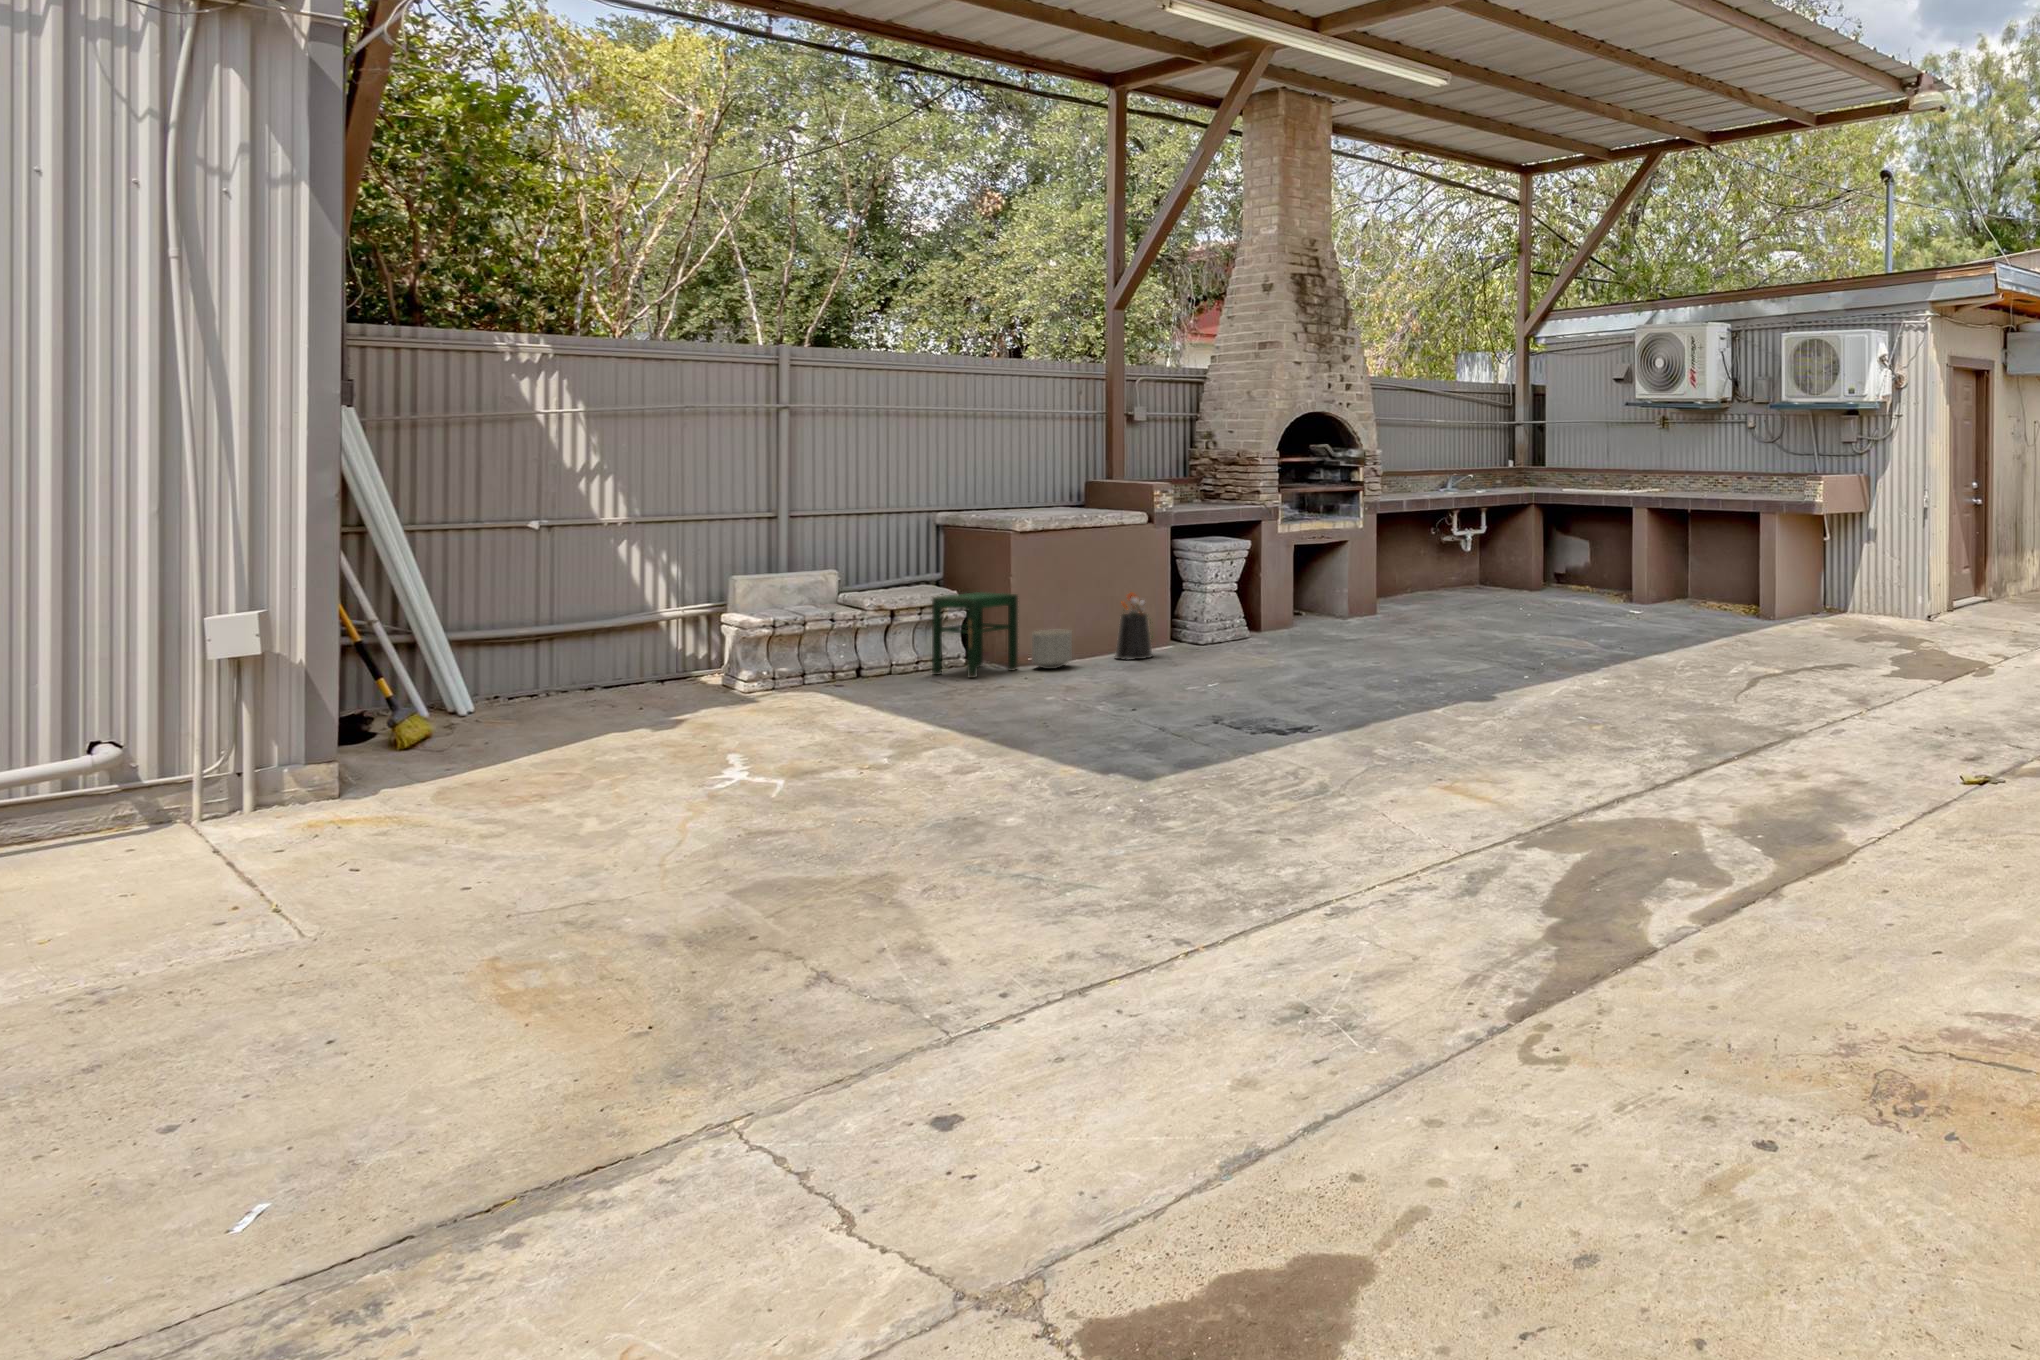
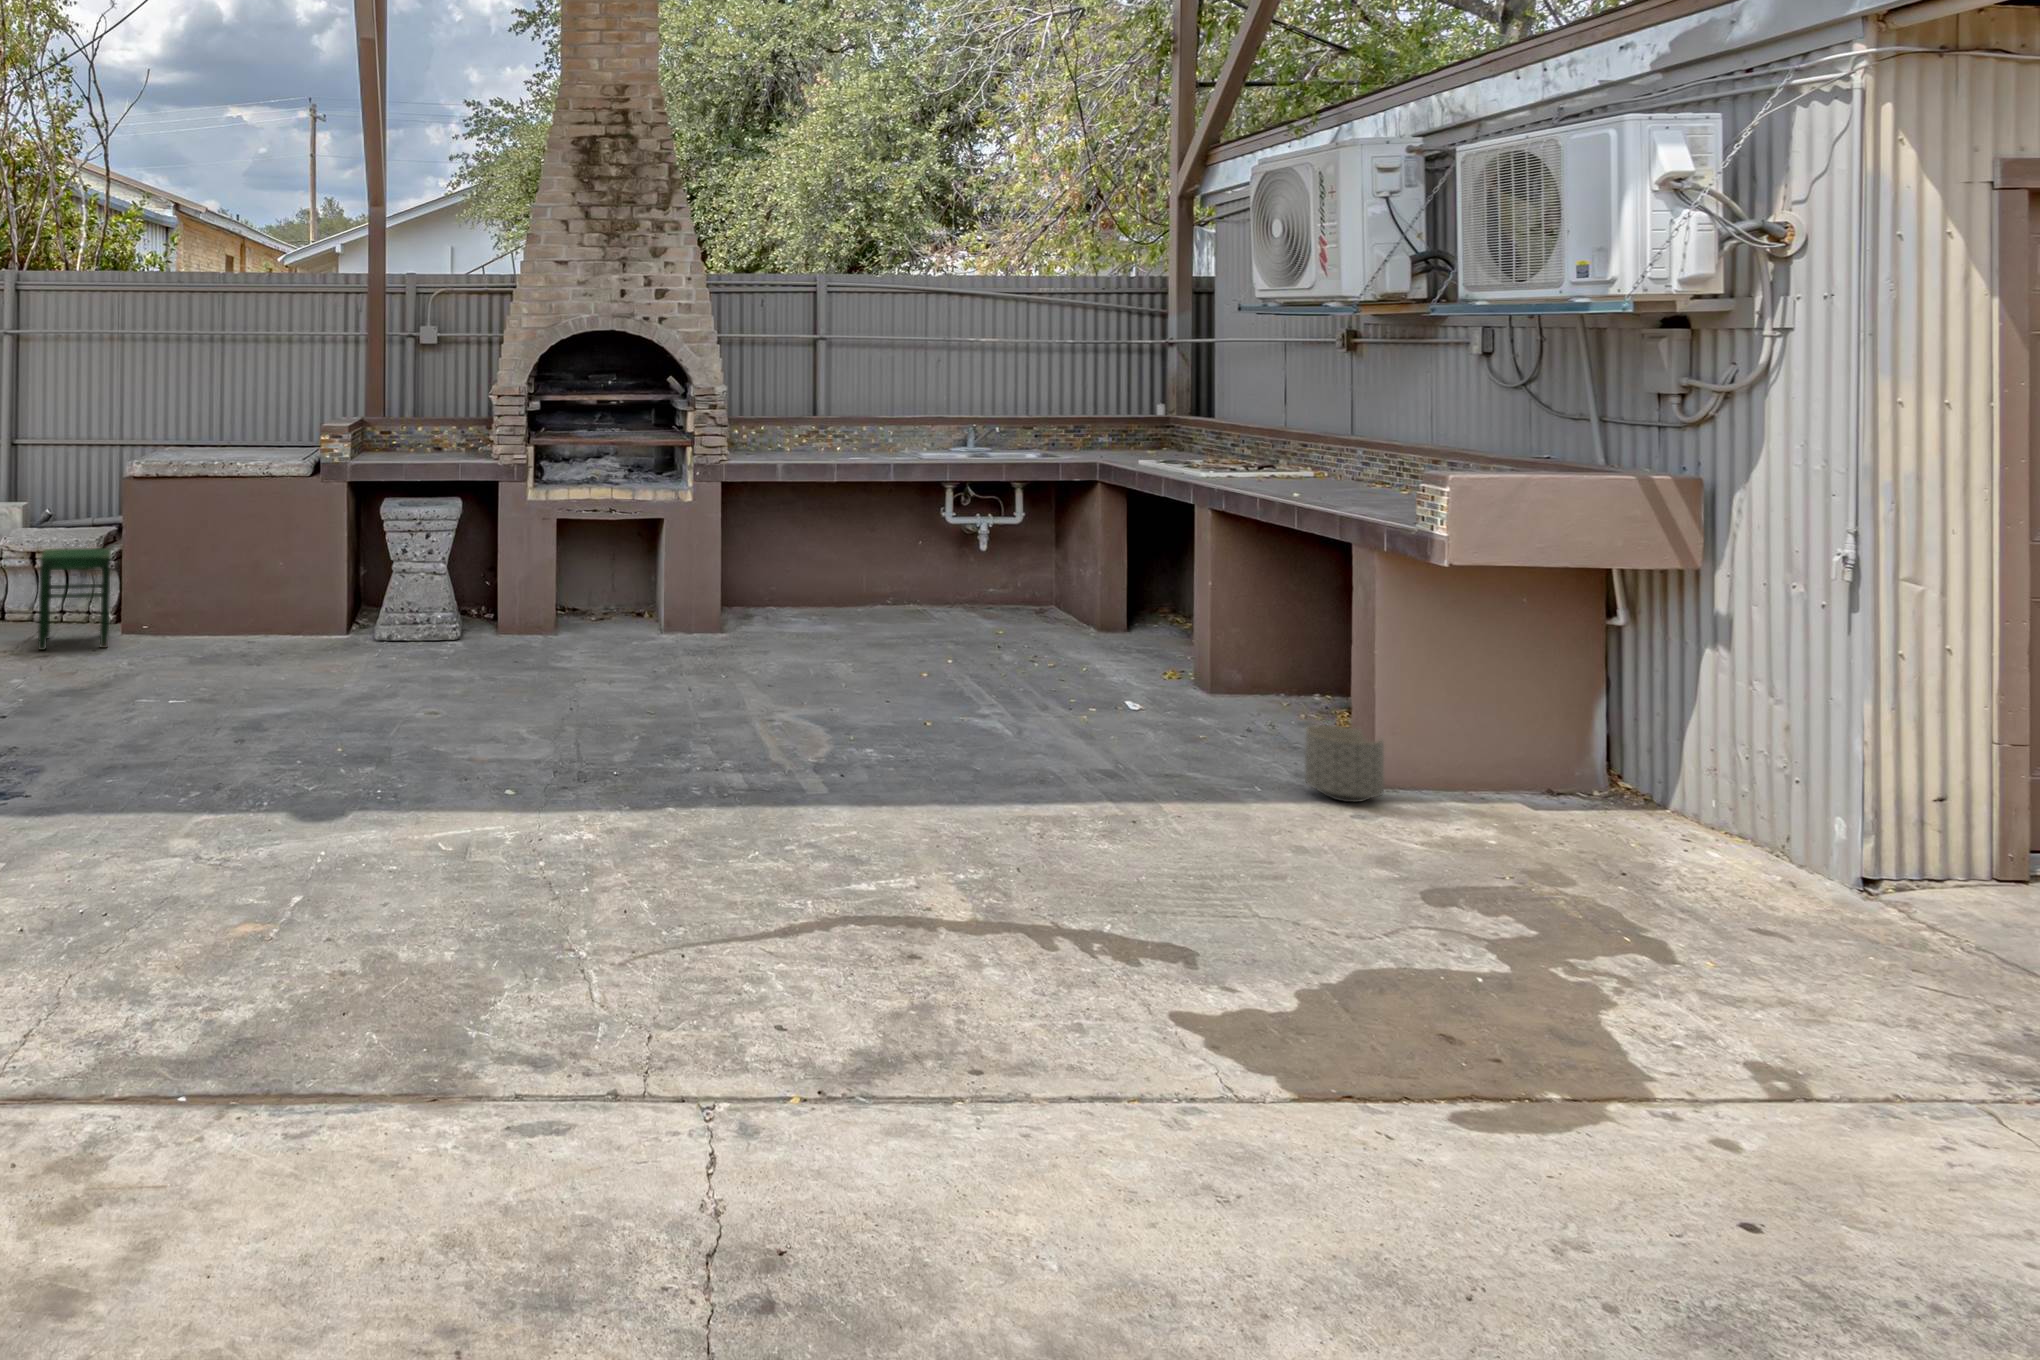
watering can: present [1115,593,1153,660] -> none [219,568,269,659]
planter: present [1032,630,1072,669] -> present [1305,725,1384,802]

